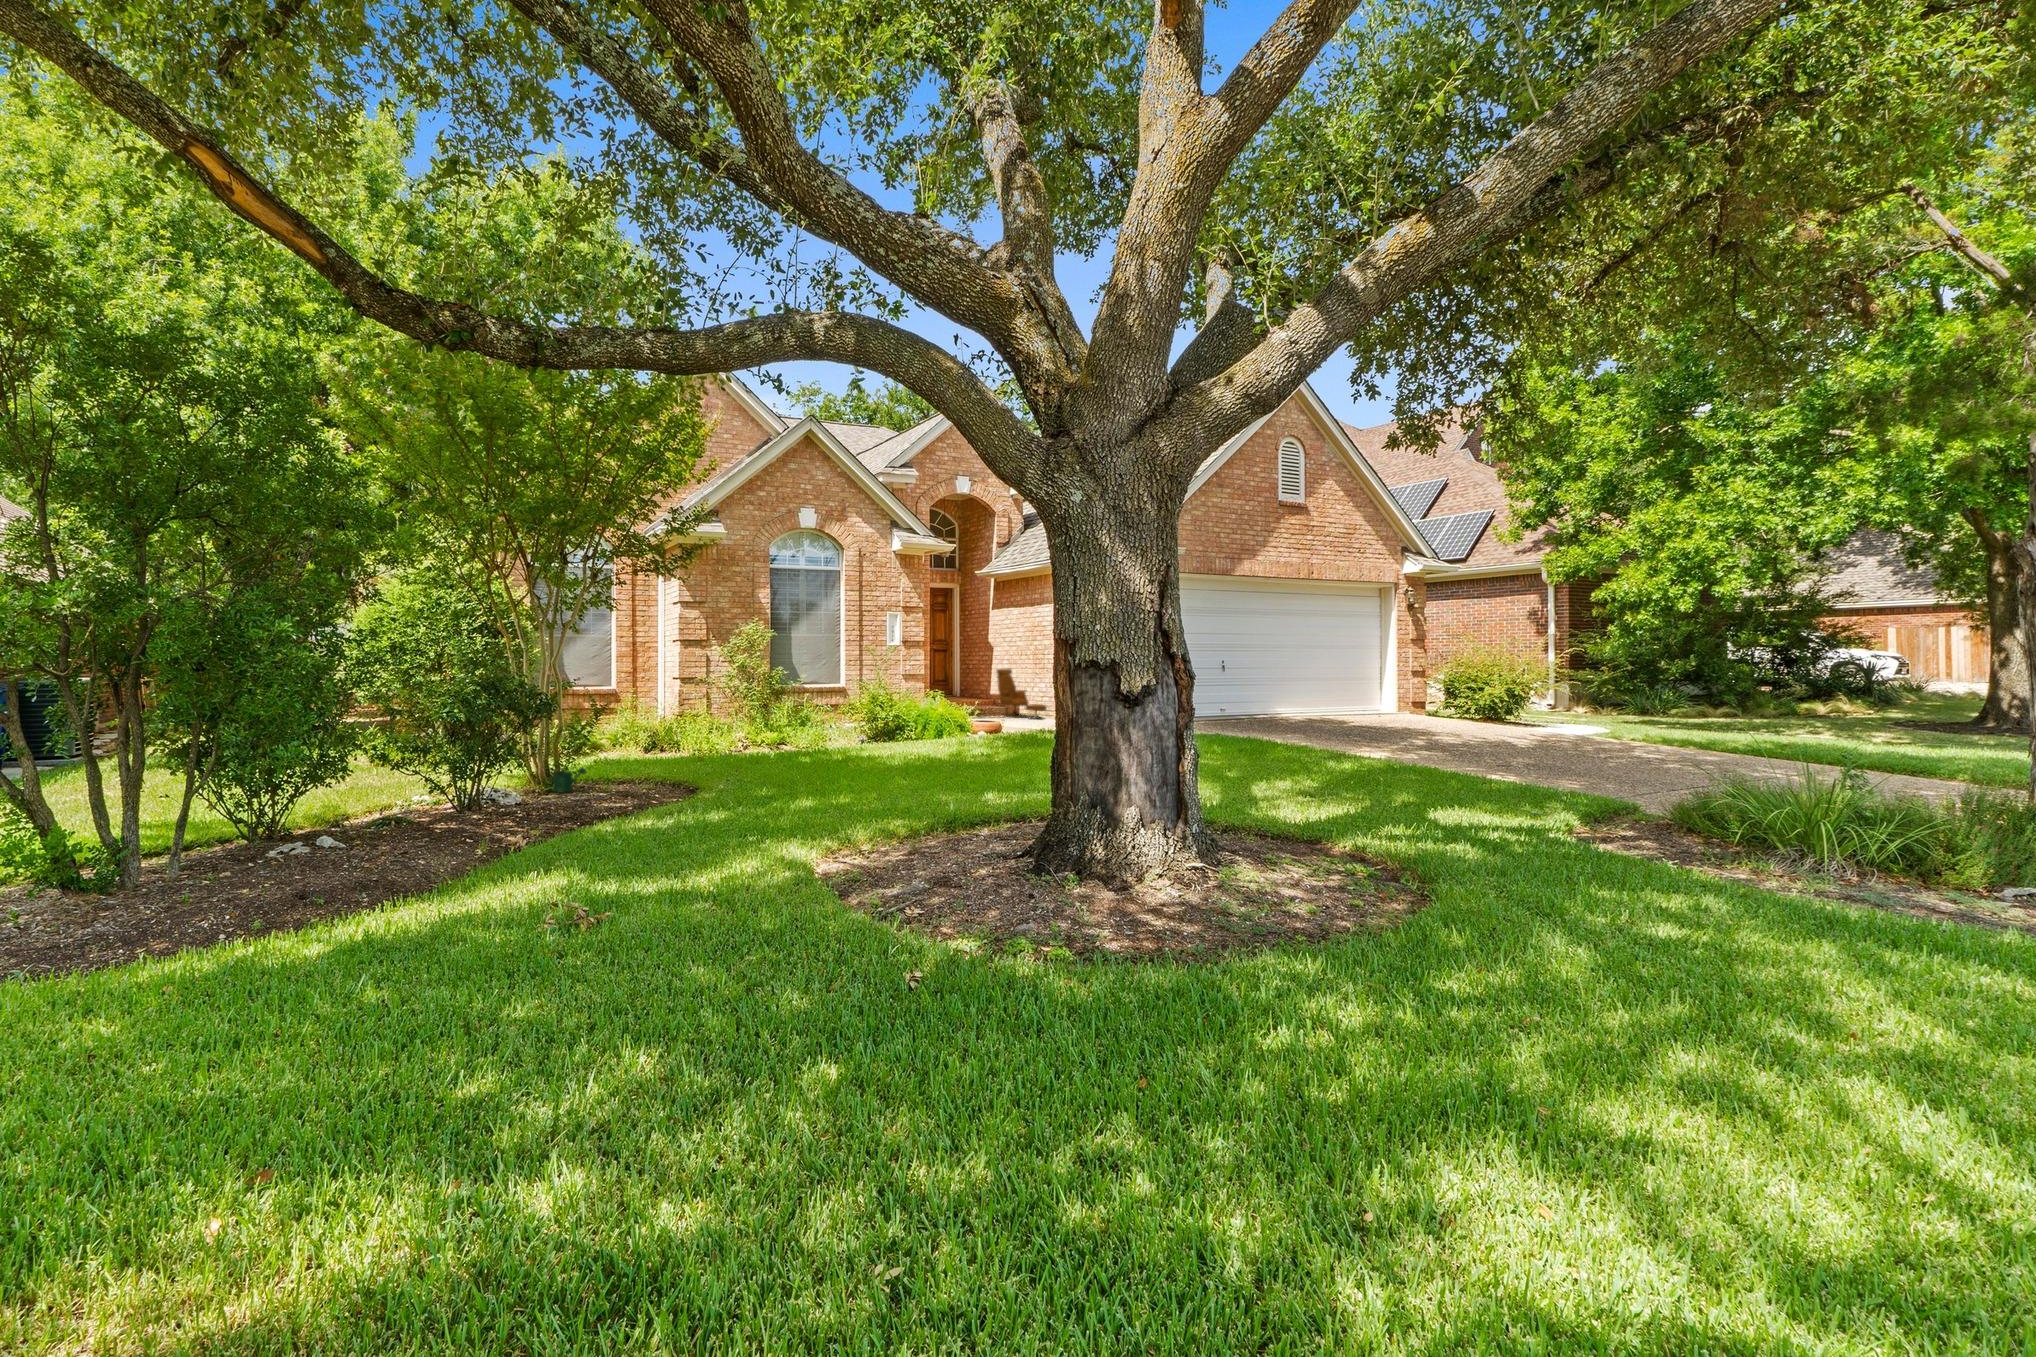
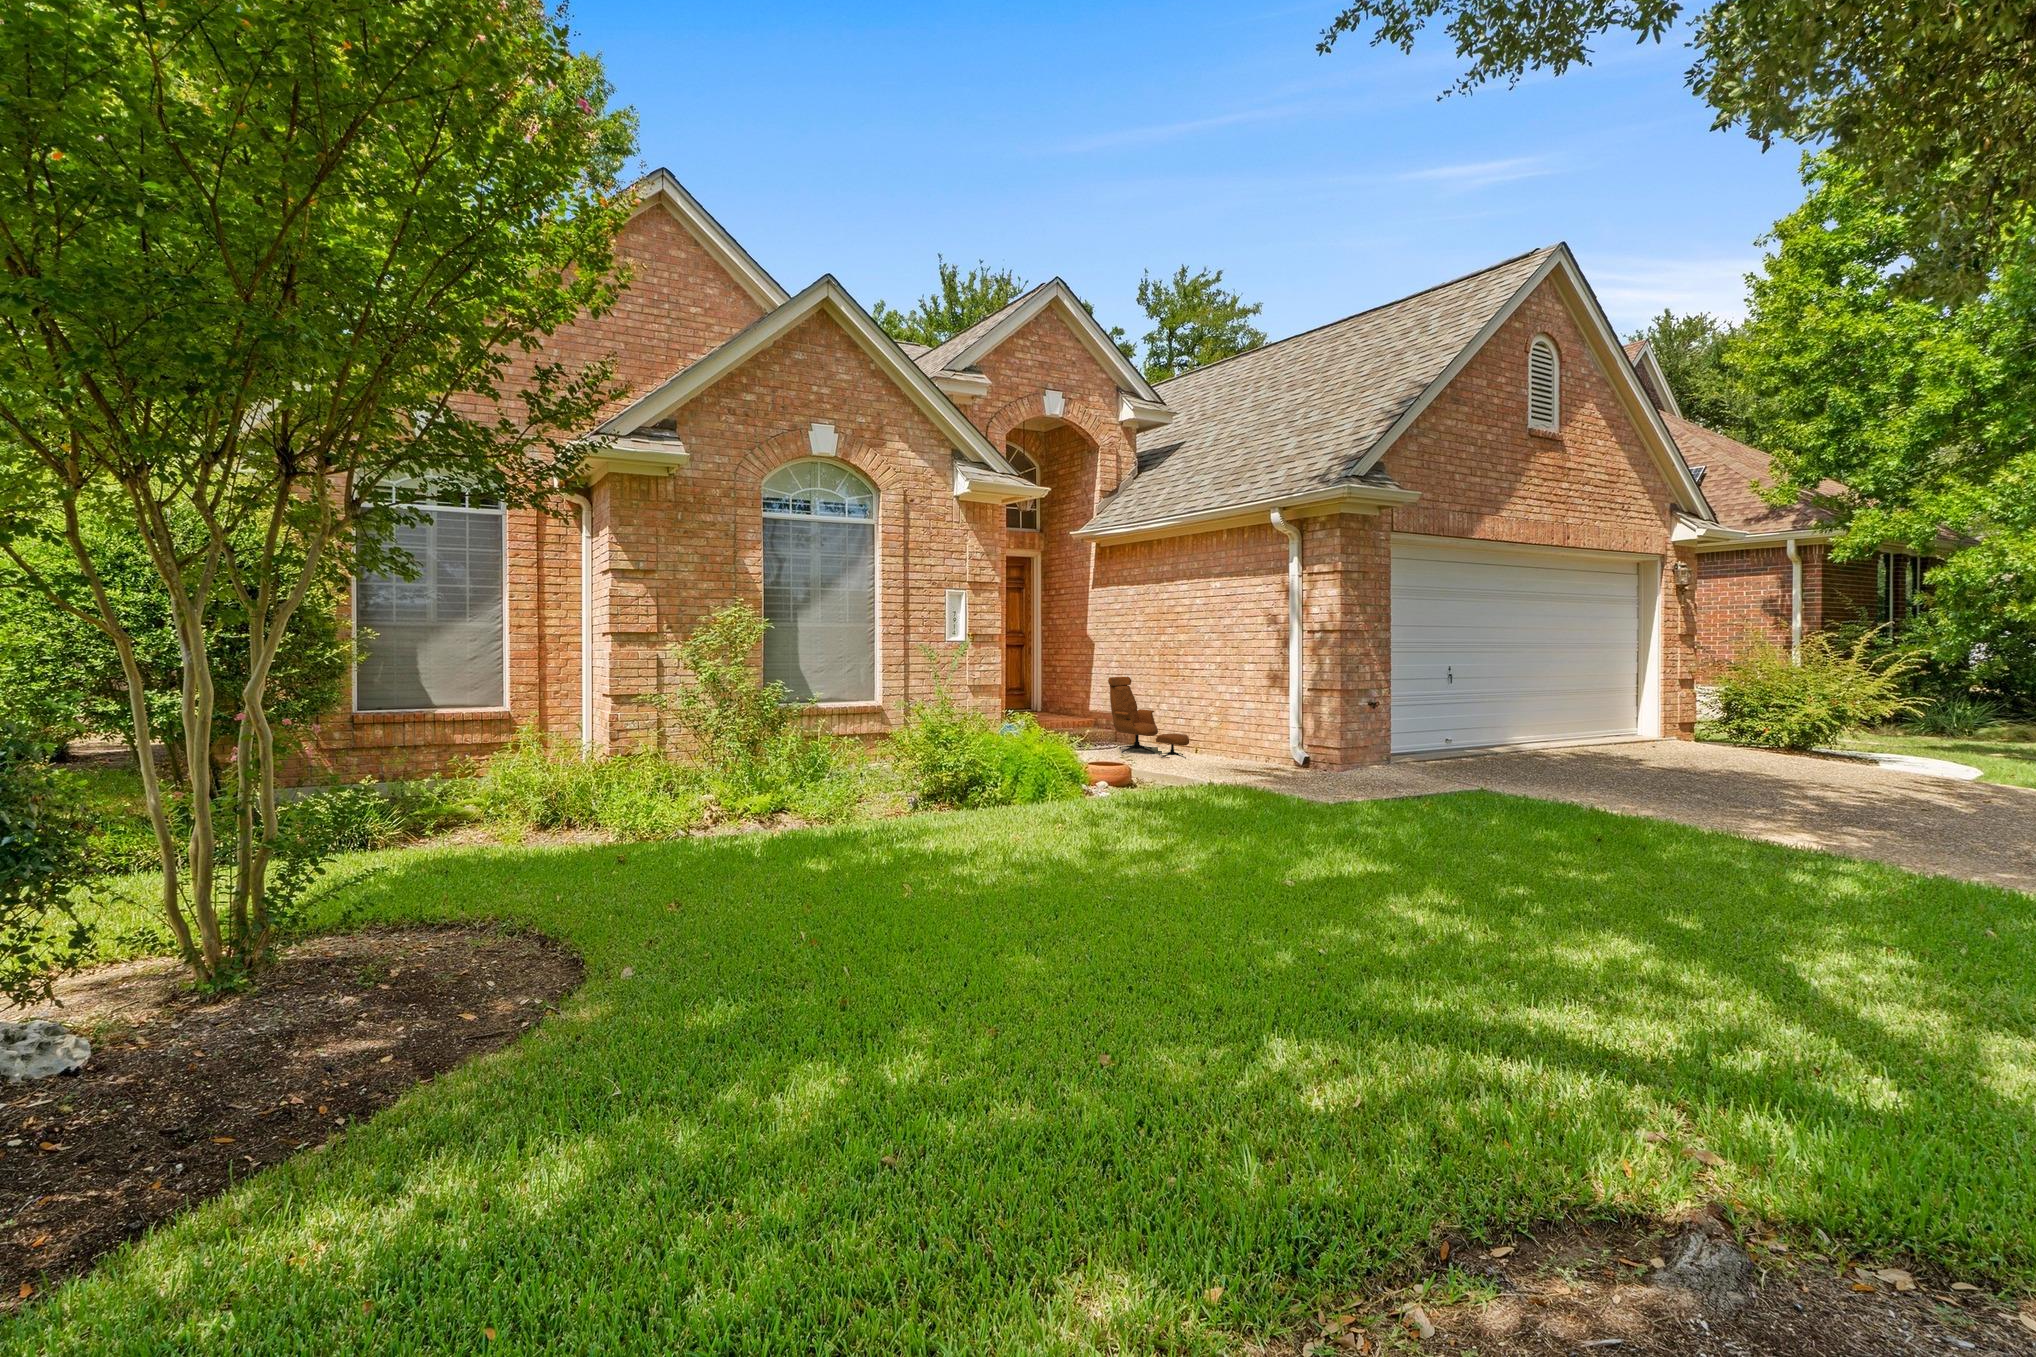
watering can: present [550,768,586,793] -> none [205,955,285,1023]

